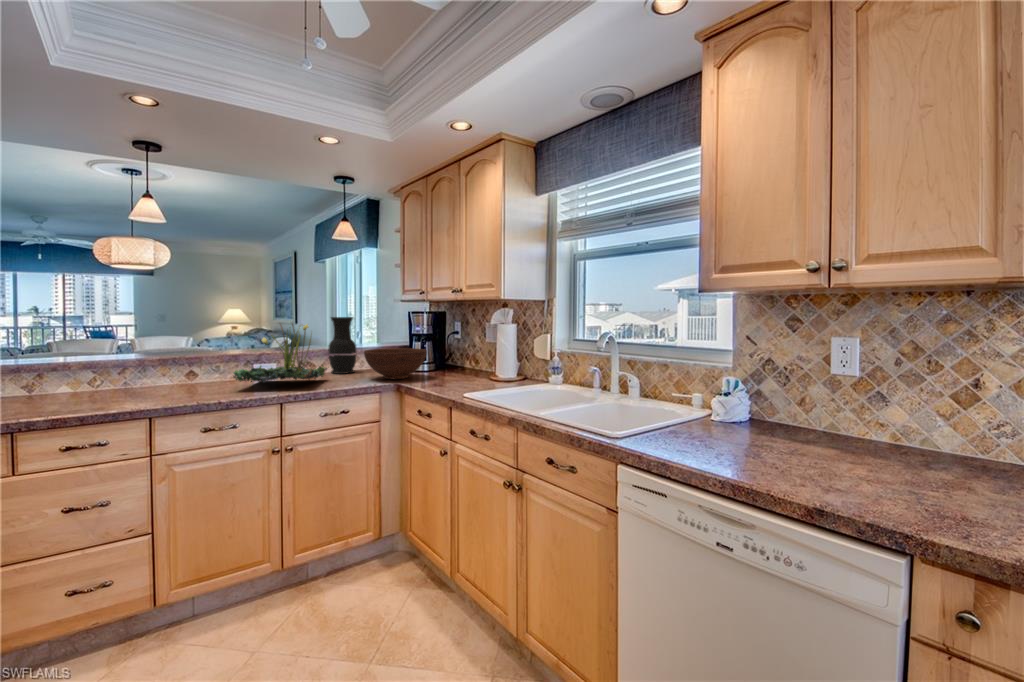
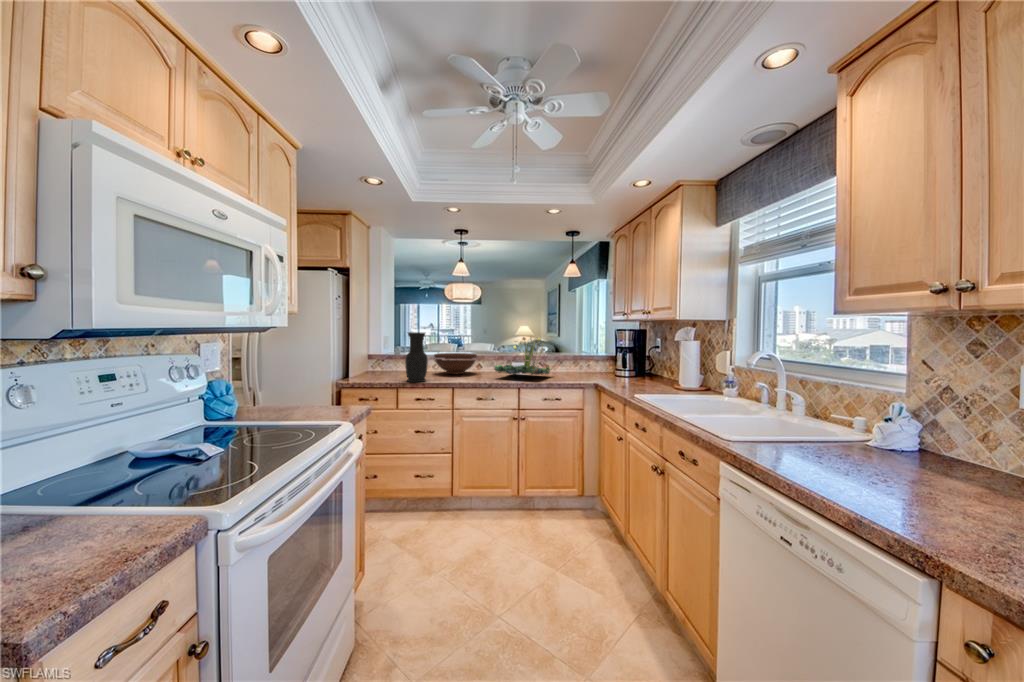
vase: present [329,317,356,374] -> present [405,332,428,382]
fruit bowl: present [364,348,427,379] -> present [434,353,477,374]

